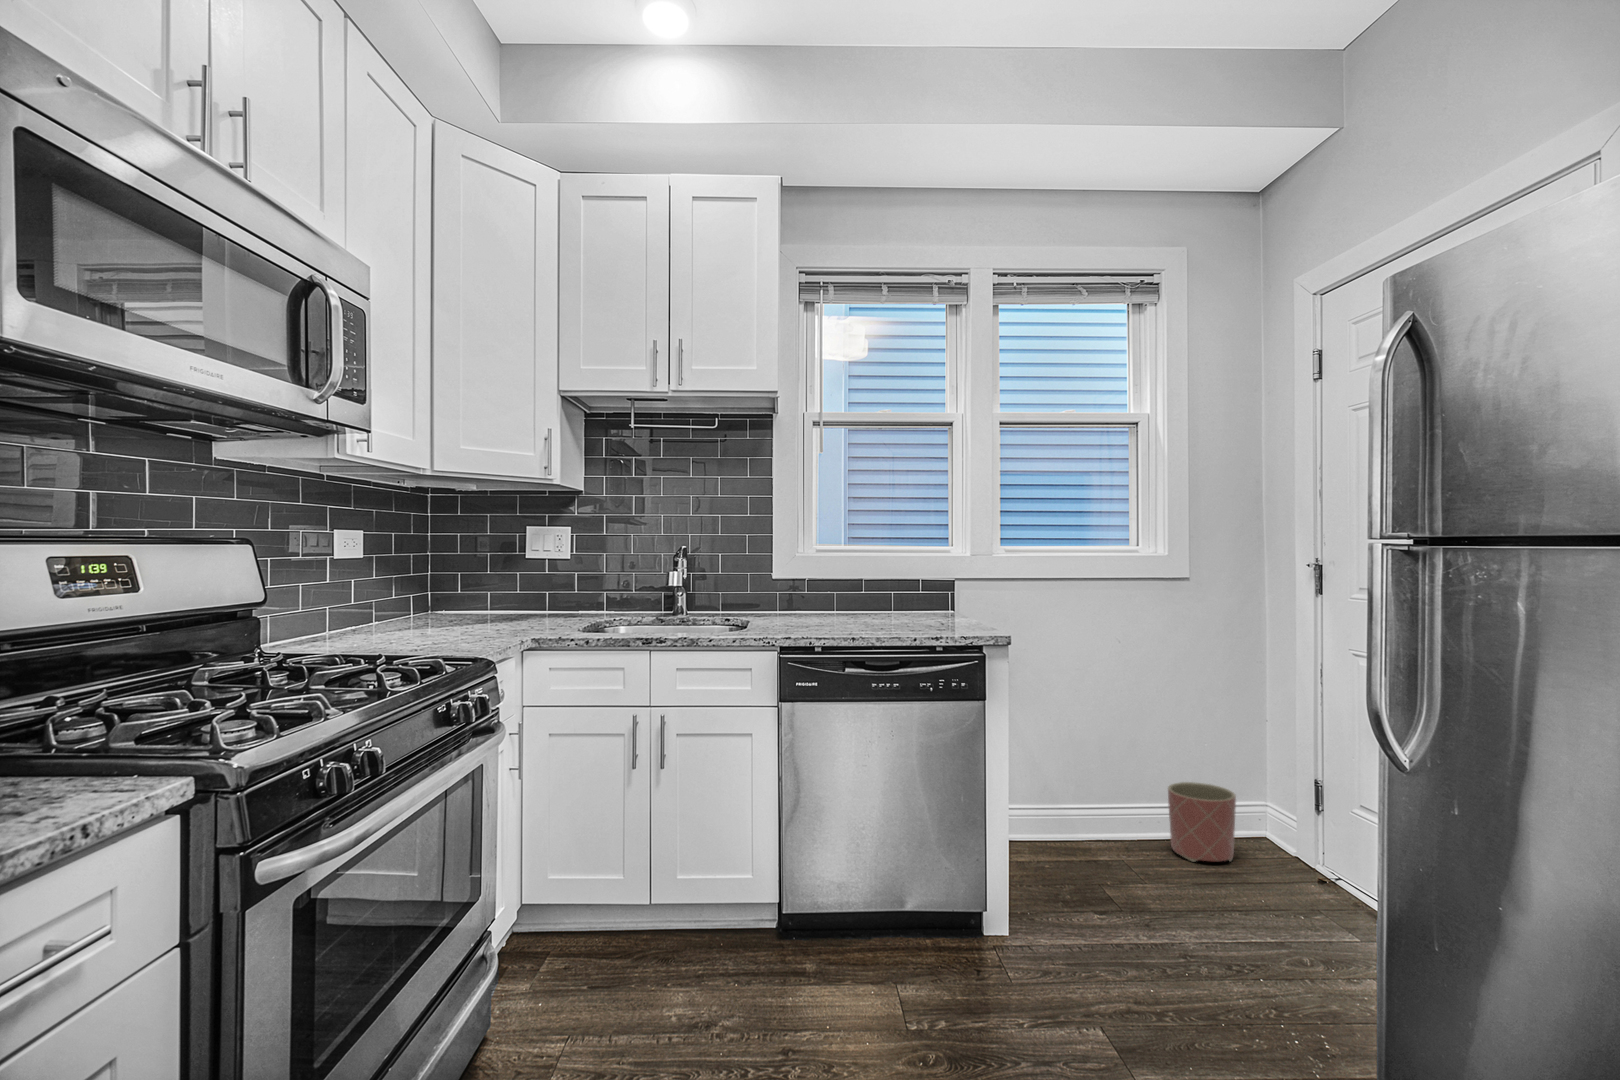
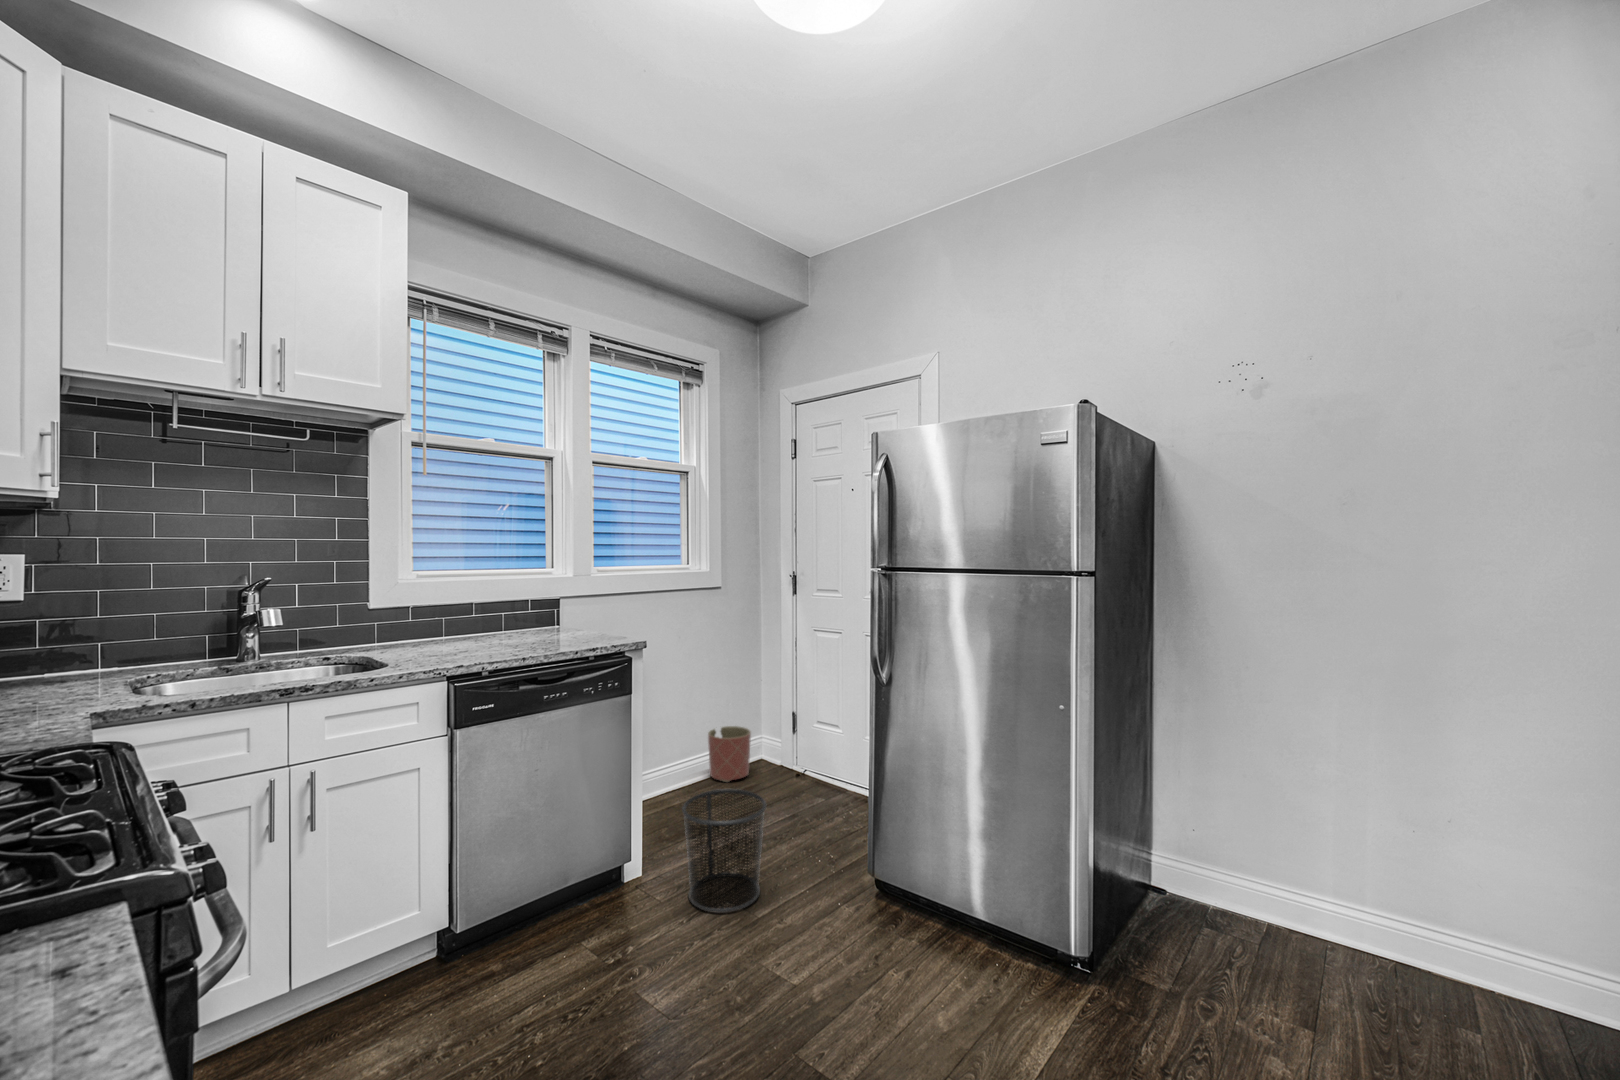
waste bin: none [1034,849,1161,1026] -> present [682,789,766,913]

